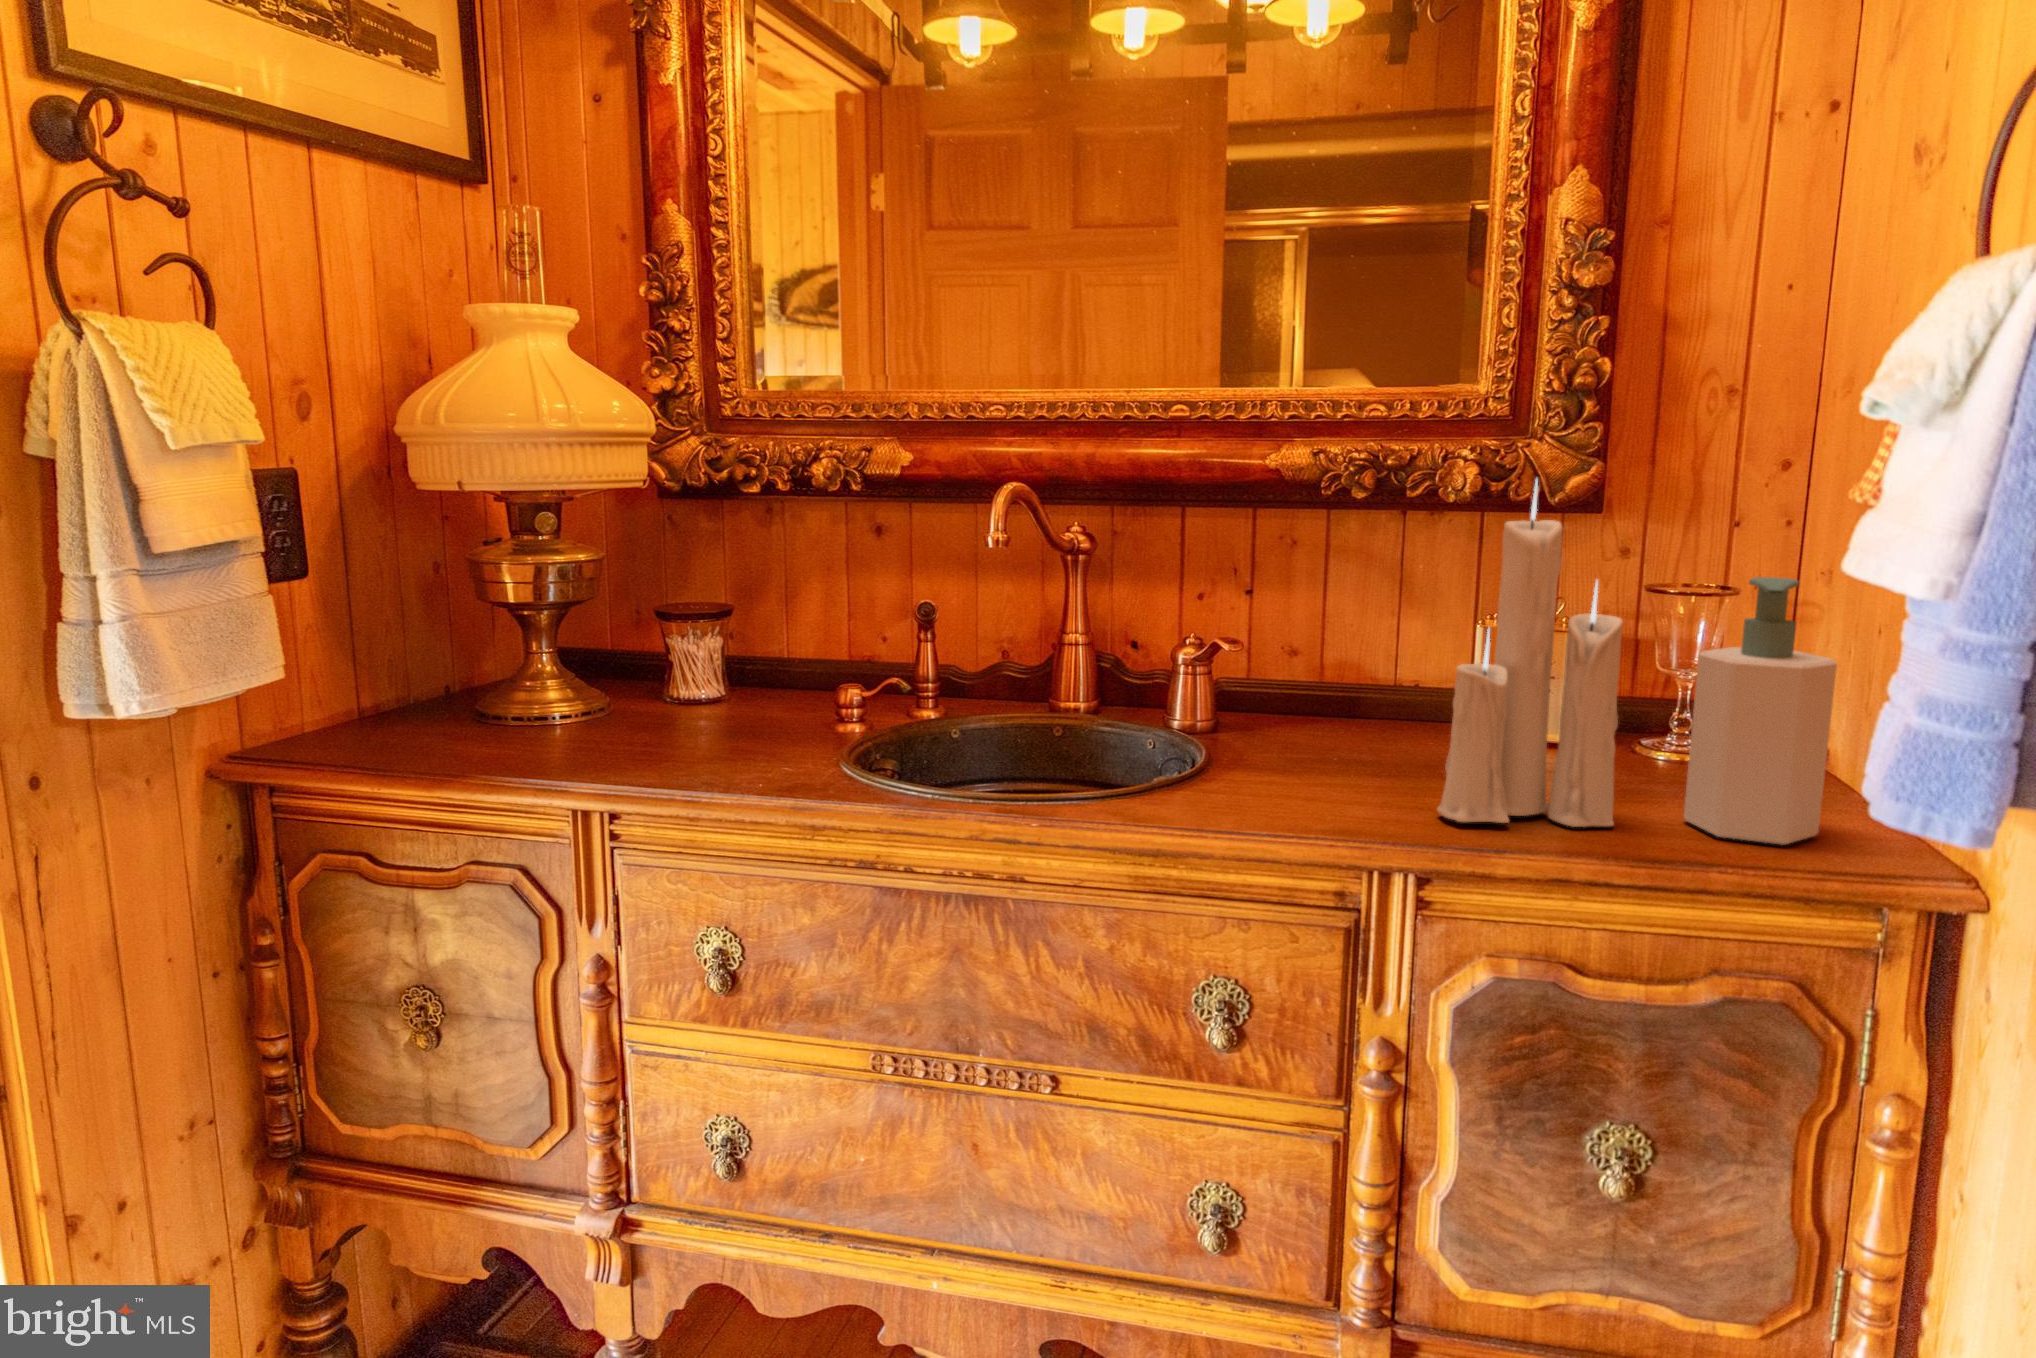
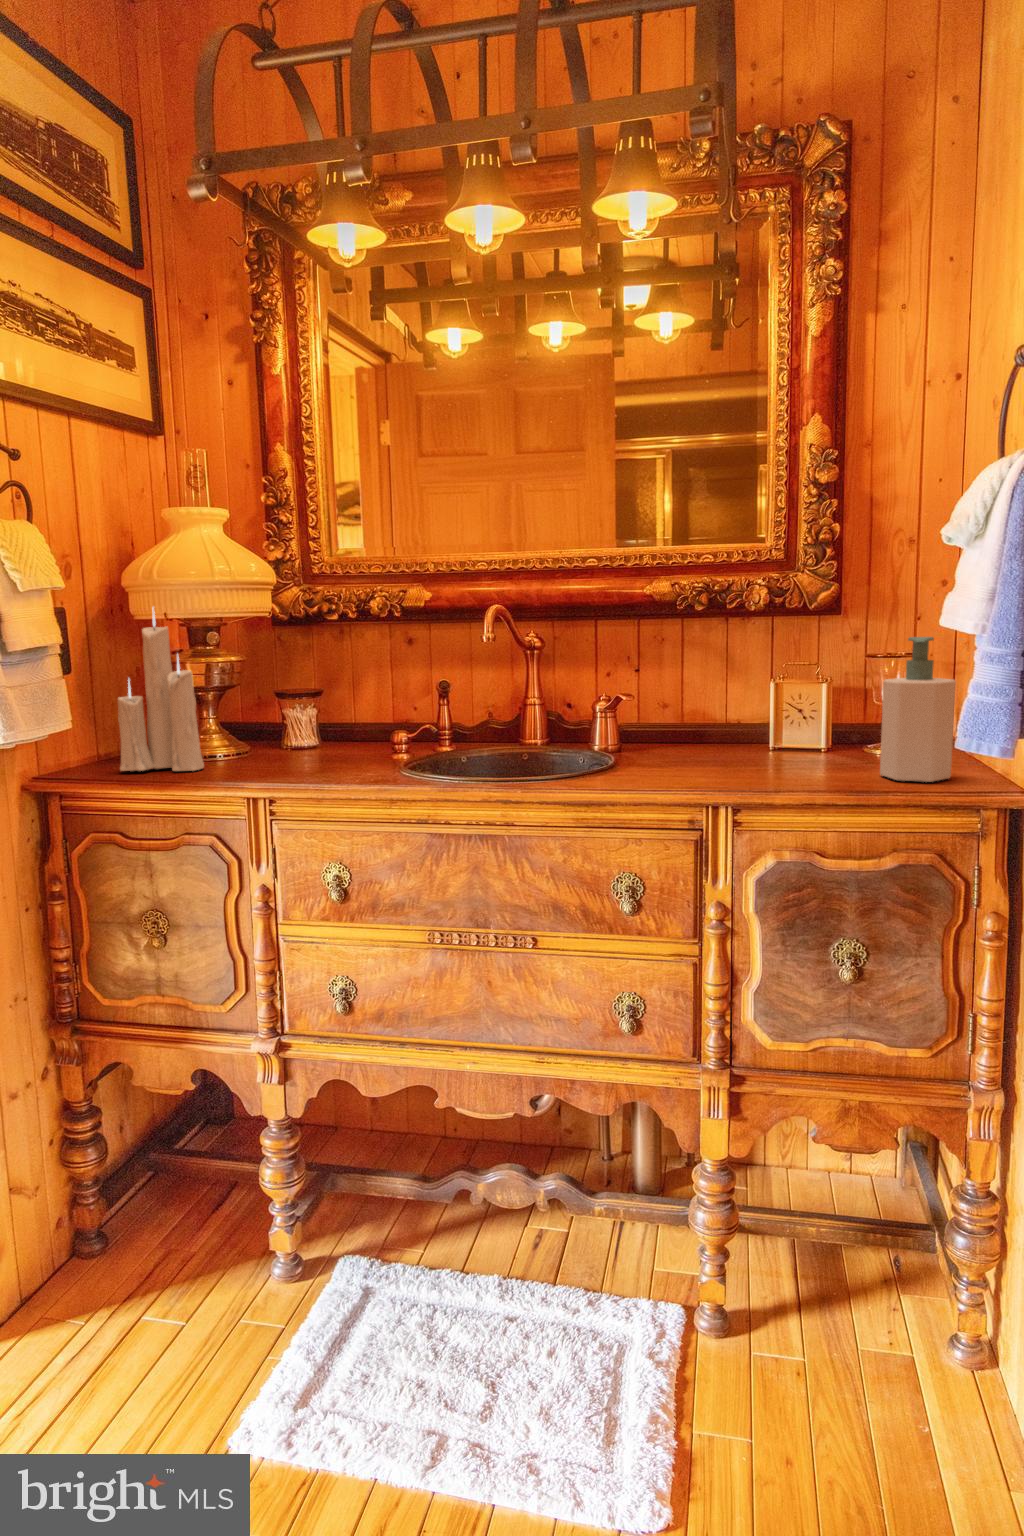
candle: present [1437,479,1623,827] -> present [118,611,204,771]

